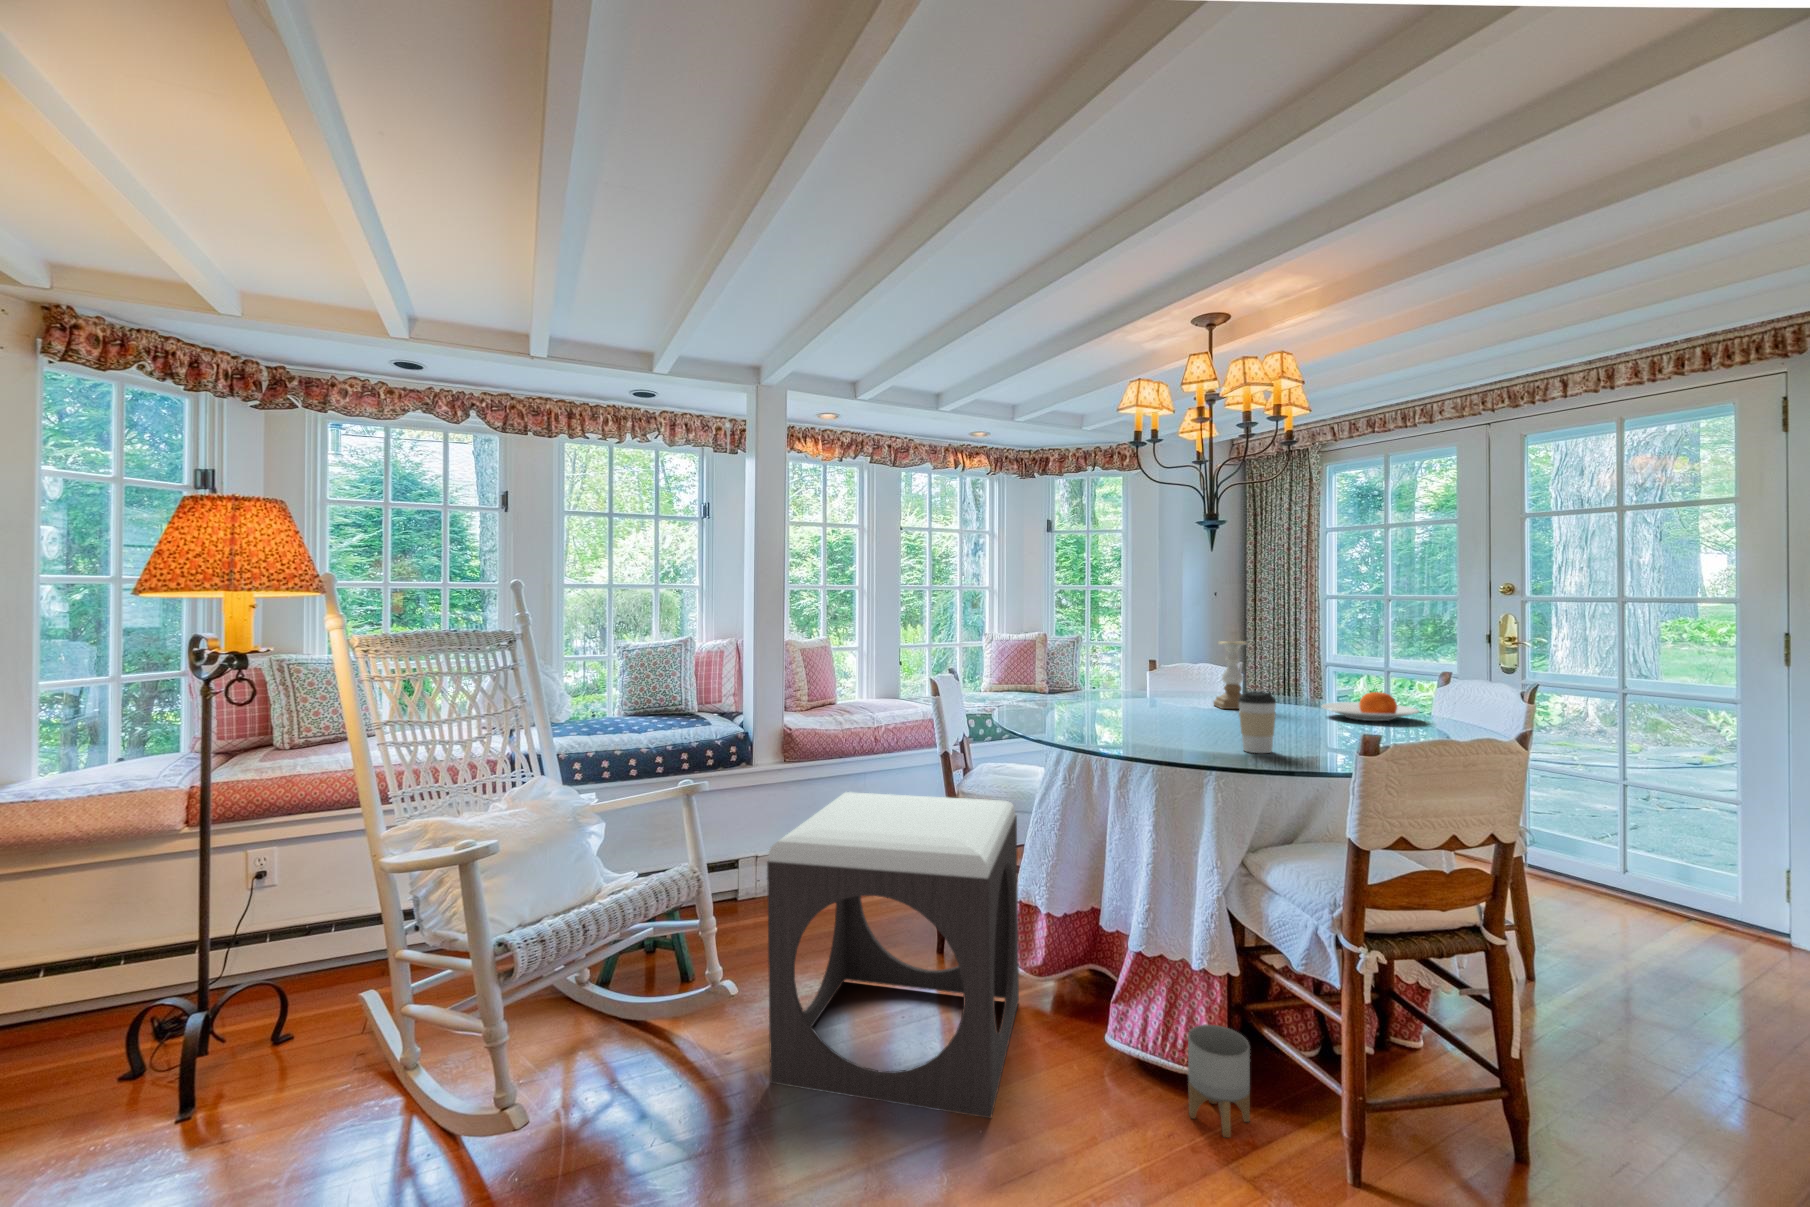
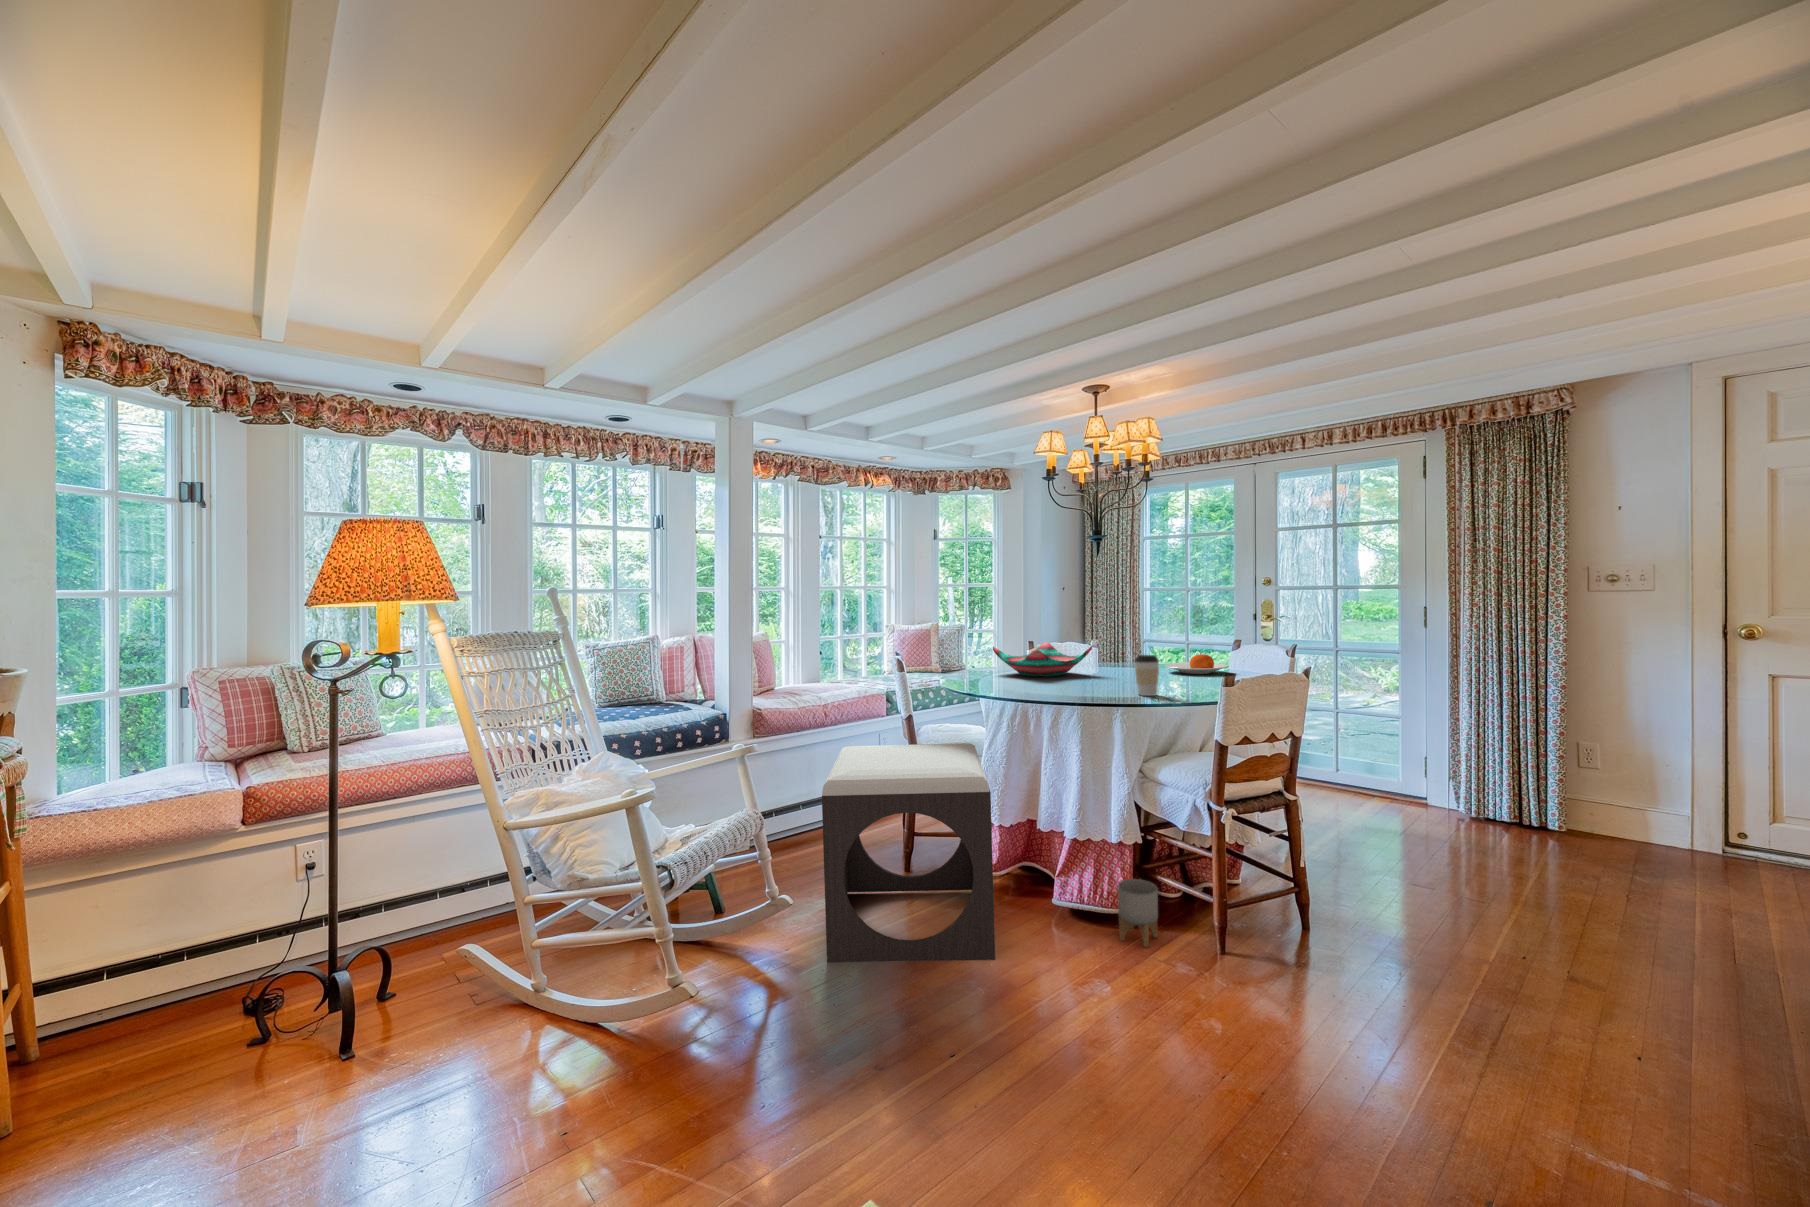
candle holder: present [1213,641,1247,709] -> none [1089,622,1118,671]
decorative bowl: none [1074,666,1209,713] -> present [993,642,1092,677]

